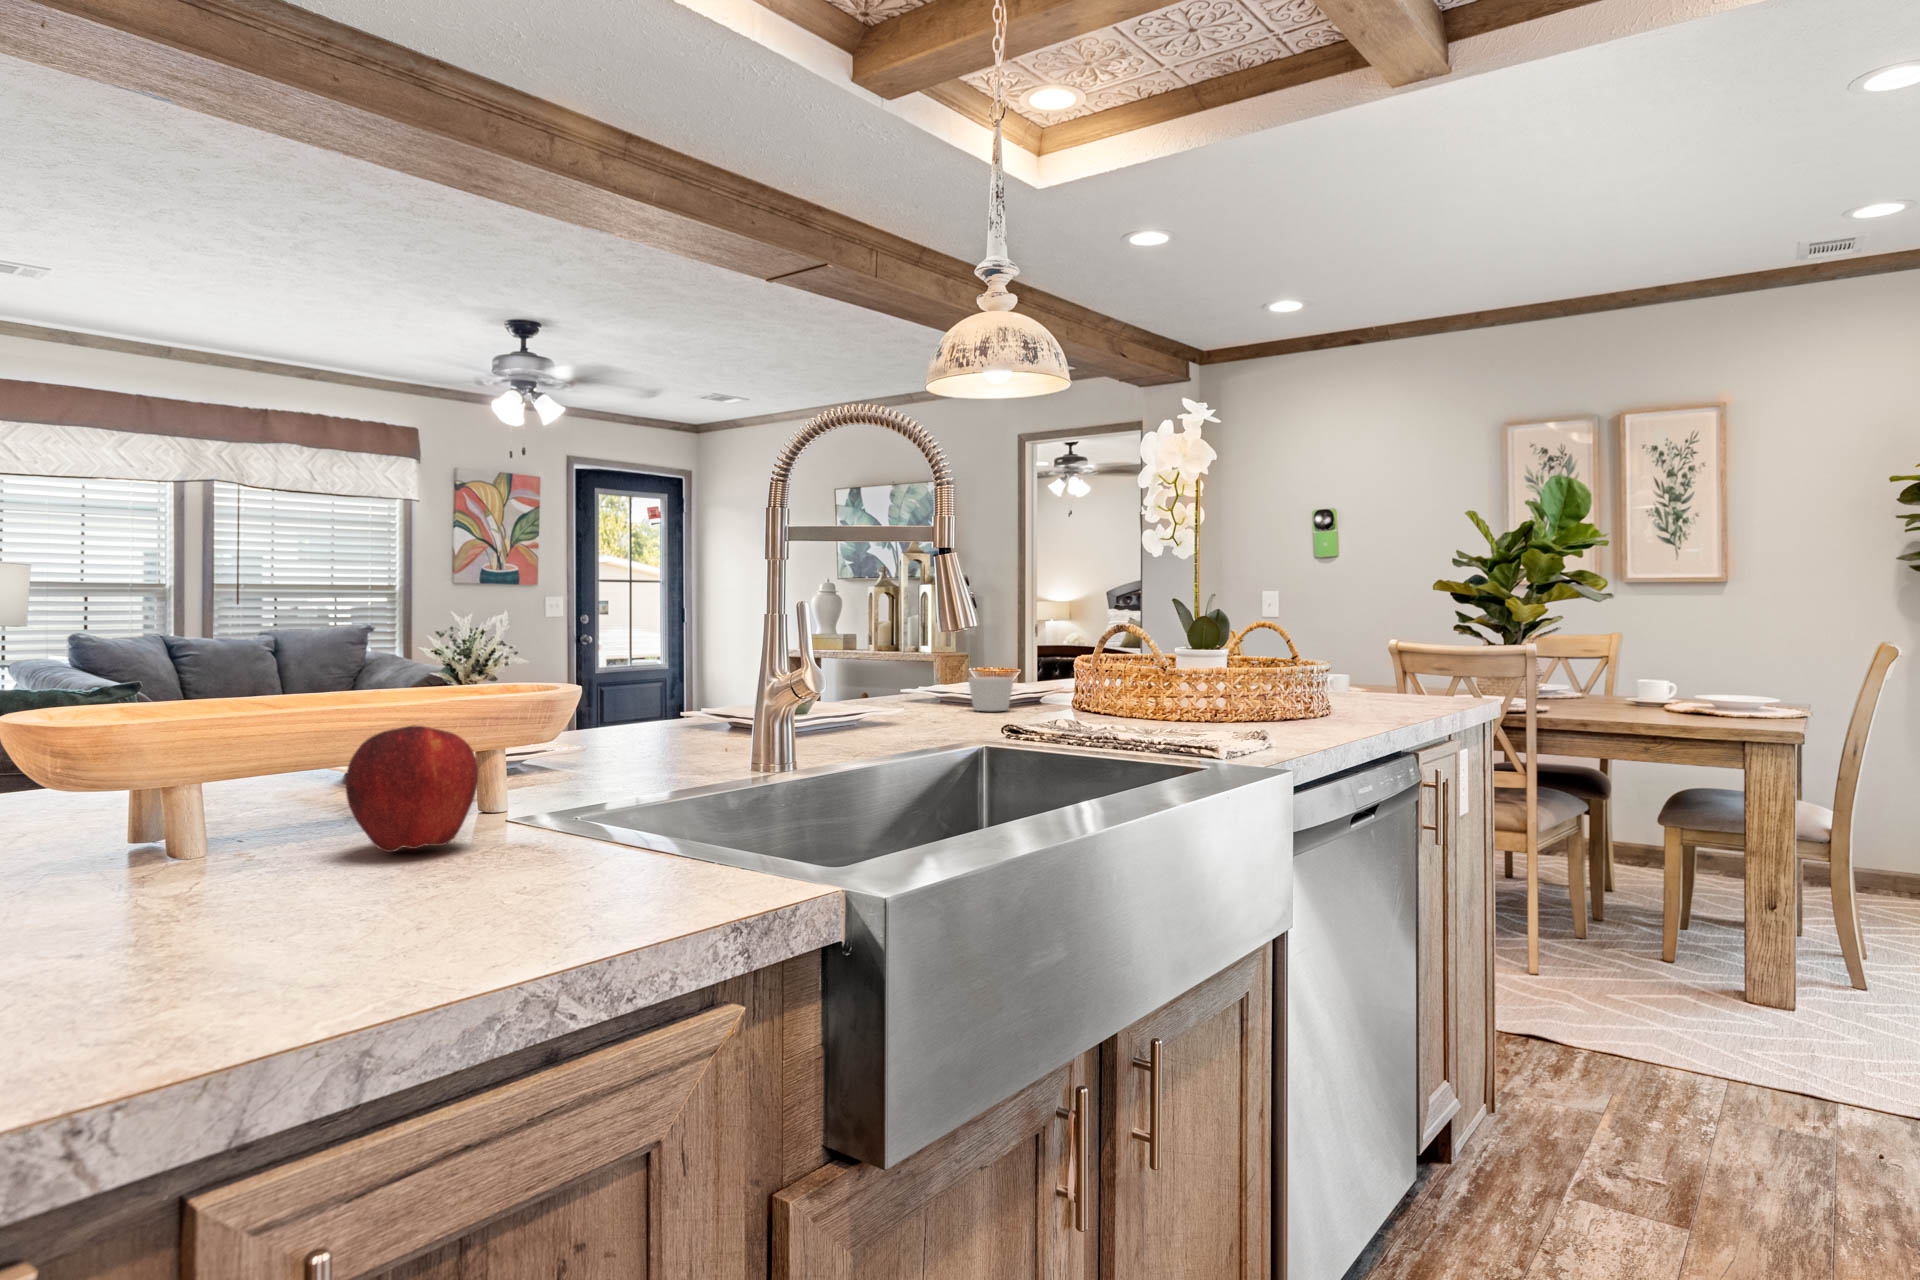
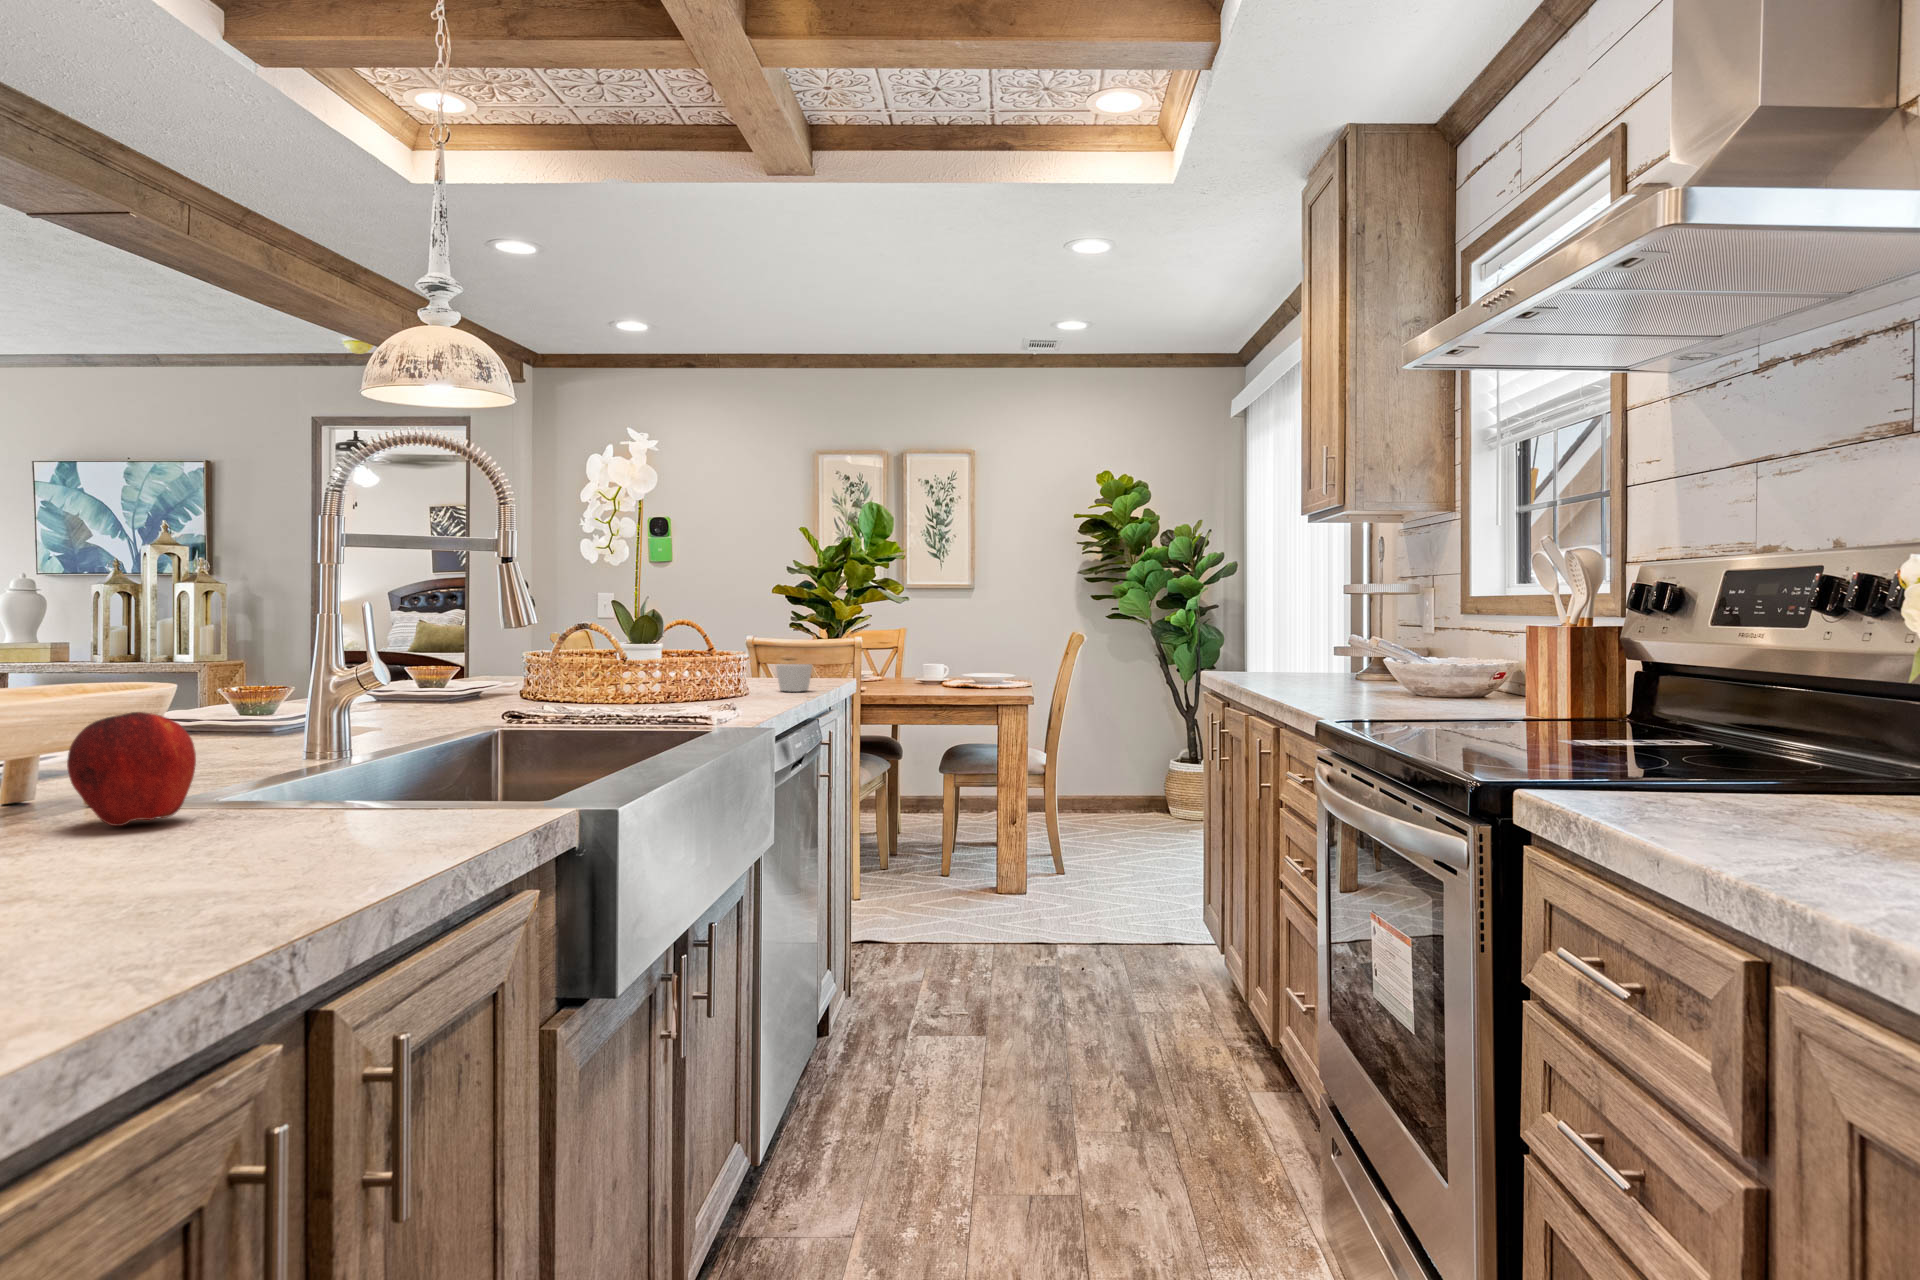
candle: present [968,677,1014,711] -> present [776,664,812,692]

